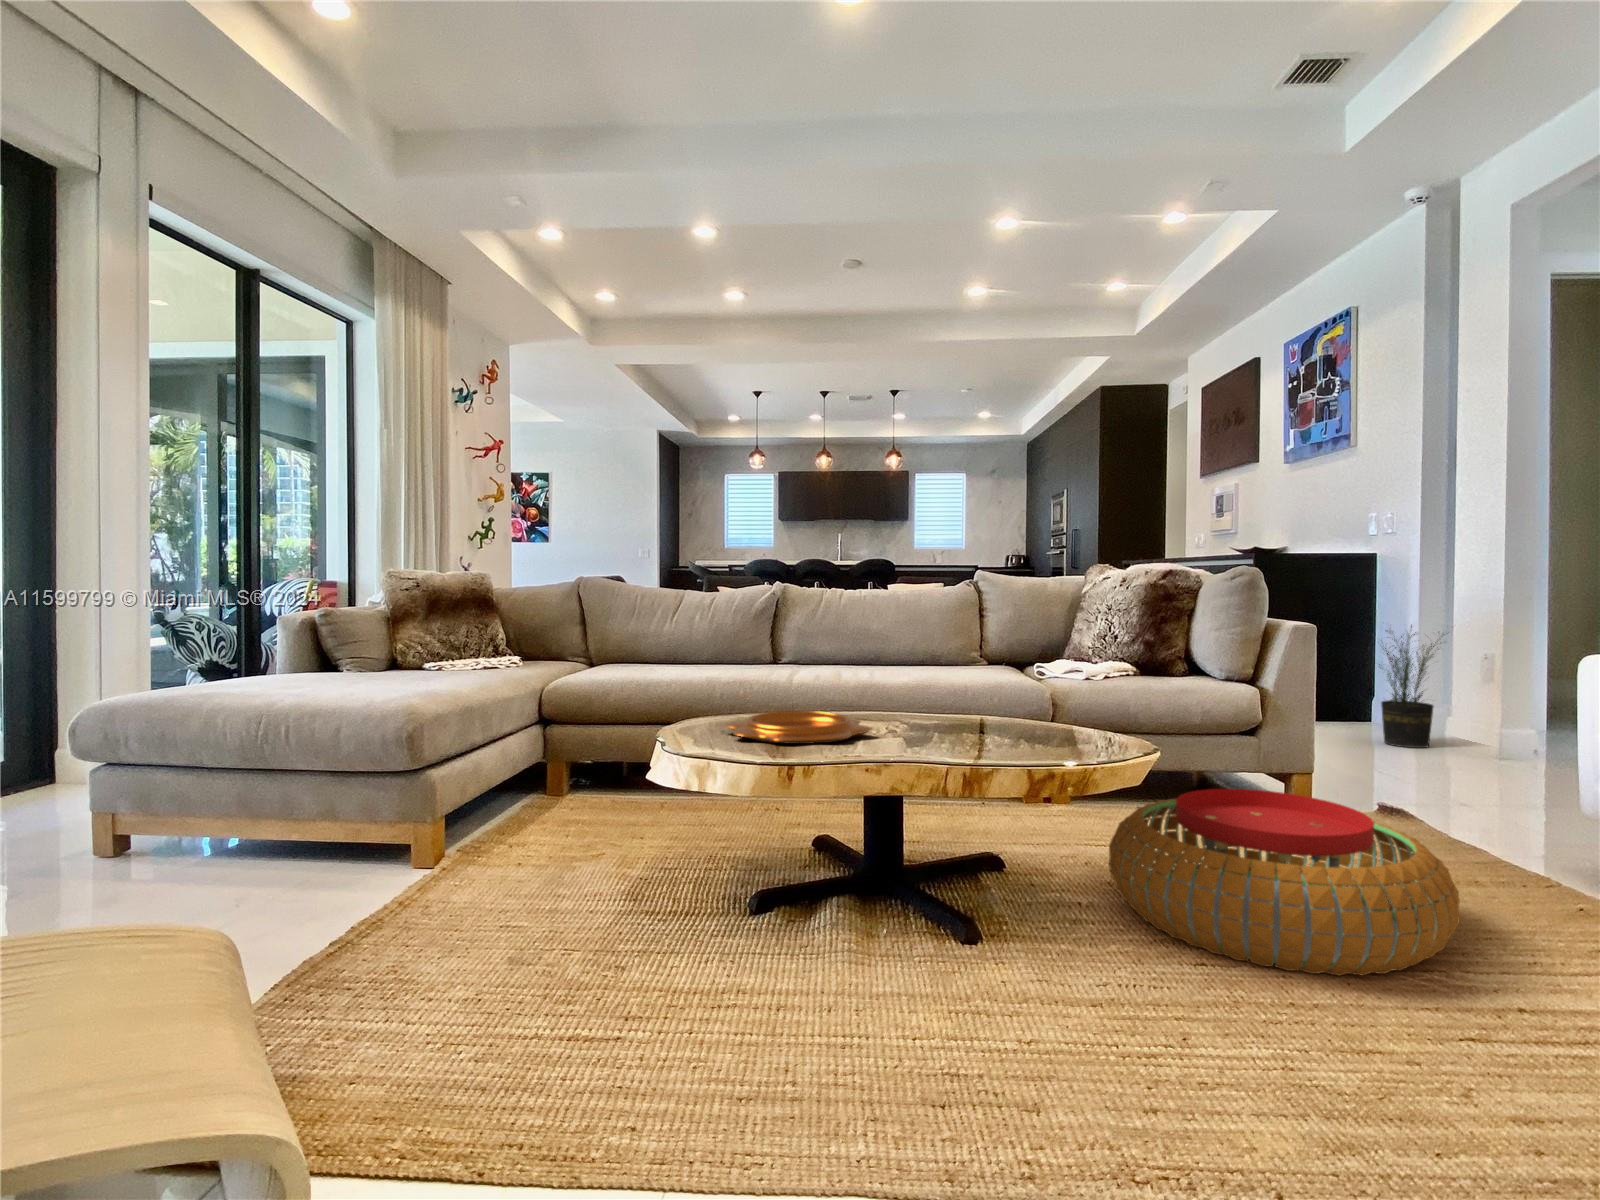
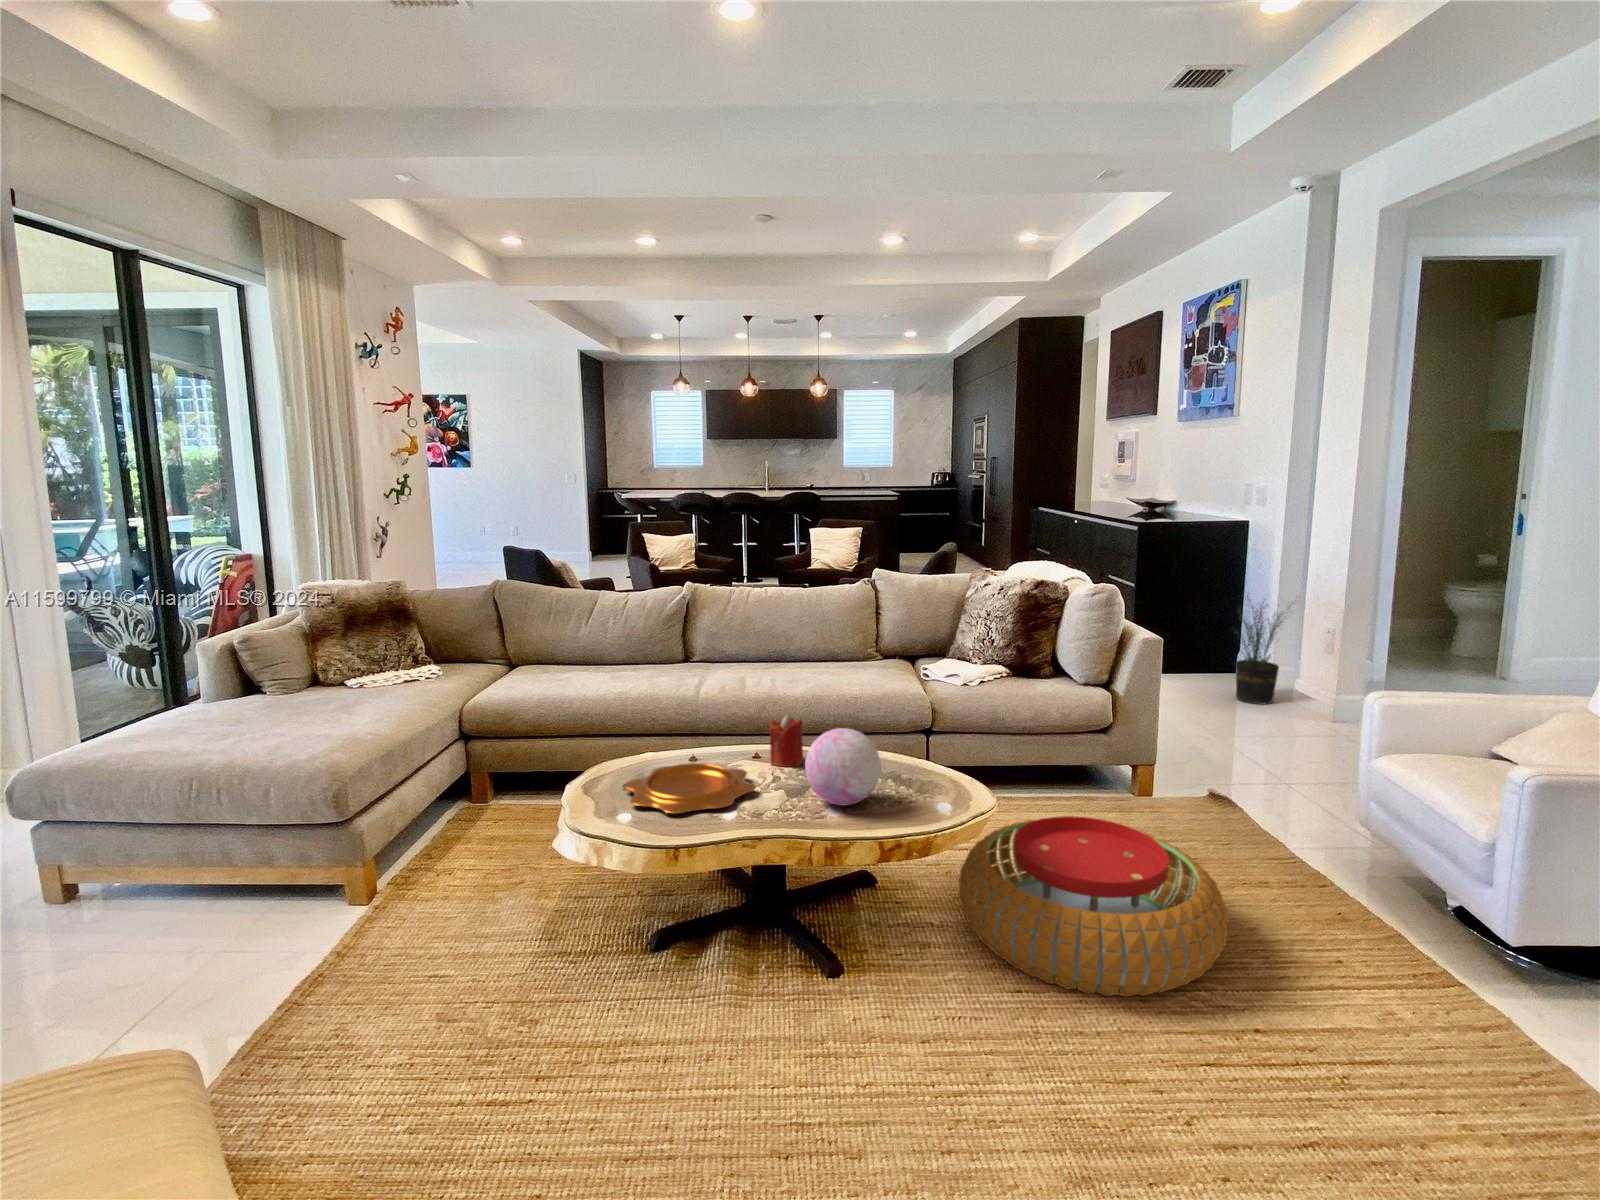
decorative orb: none [932,655,1021,743] -> present [805,728,881,806]
candle: none [883,668,920,726] -> present [770,715,803,767]

